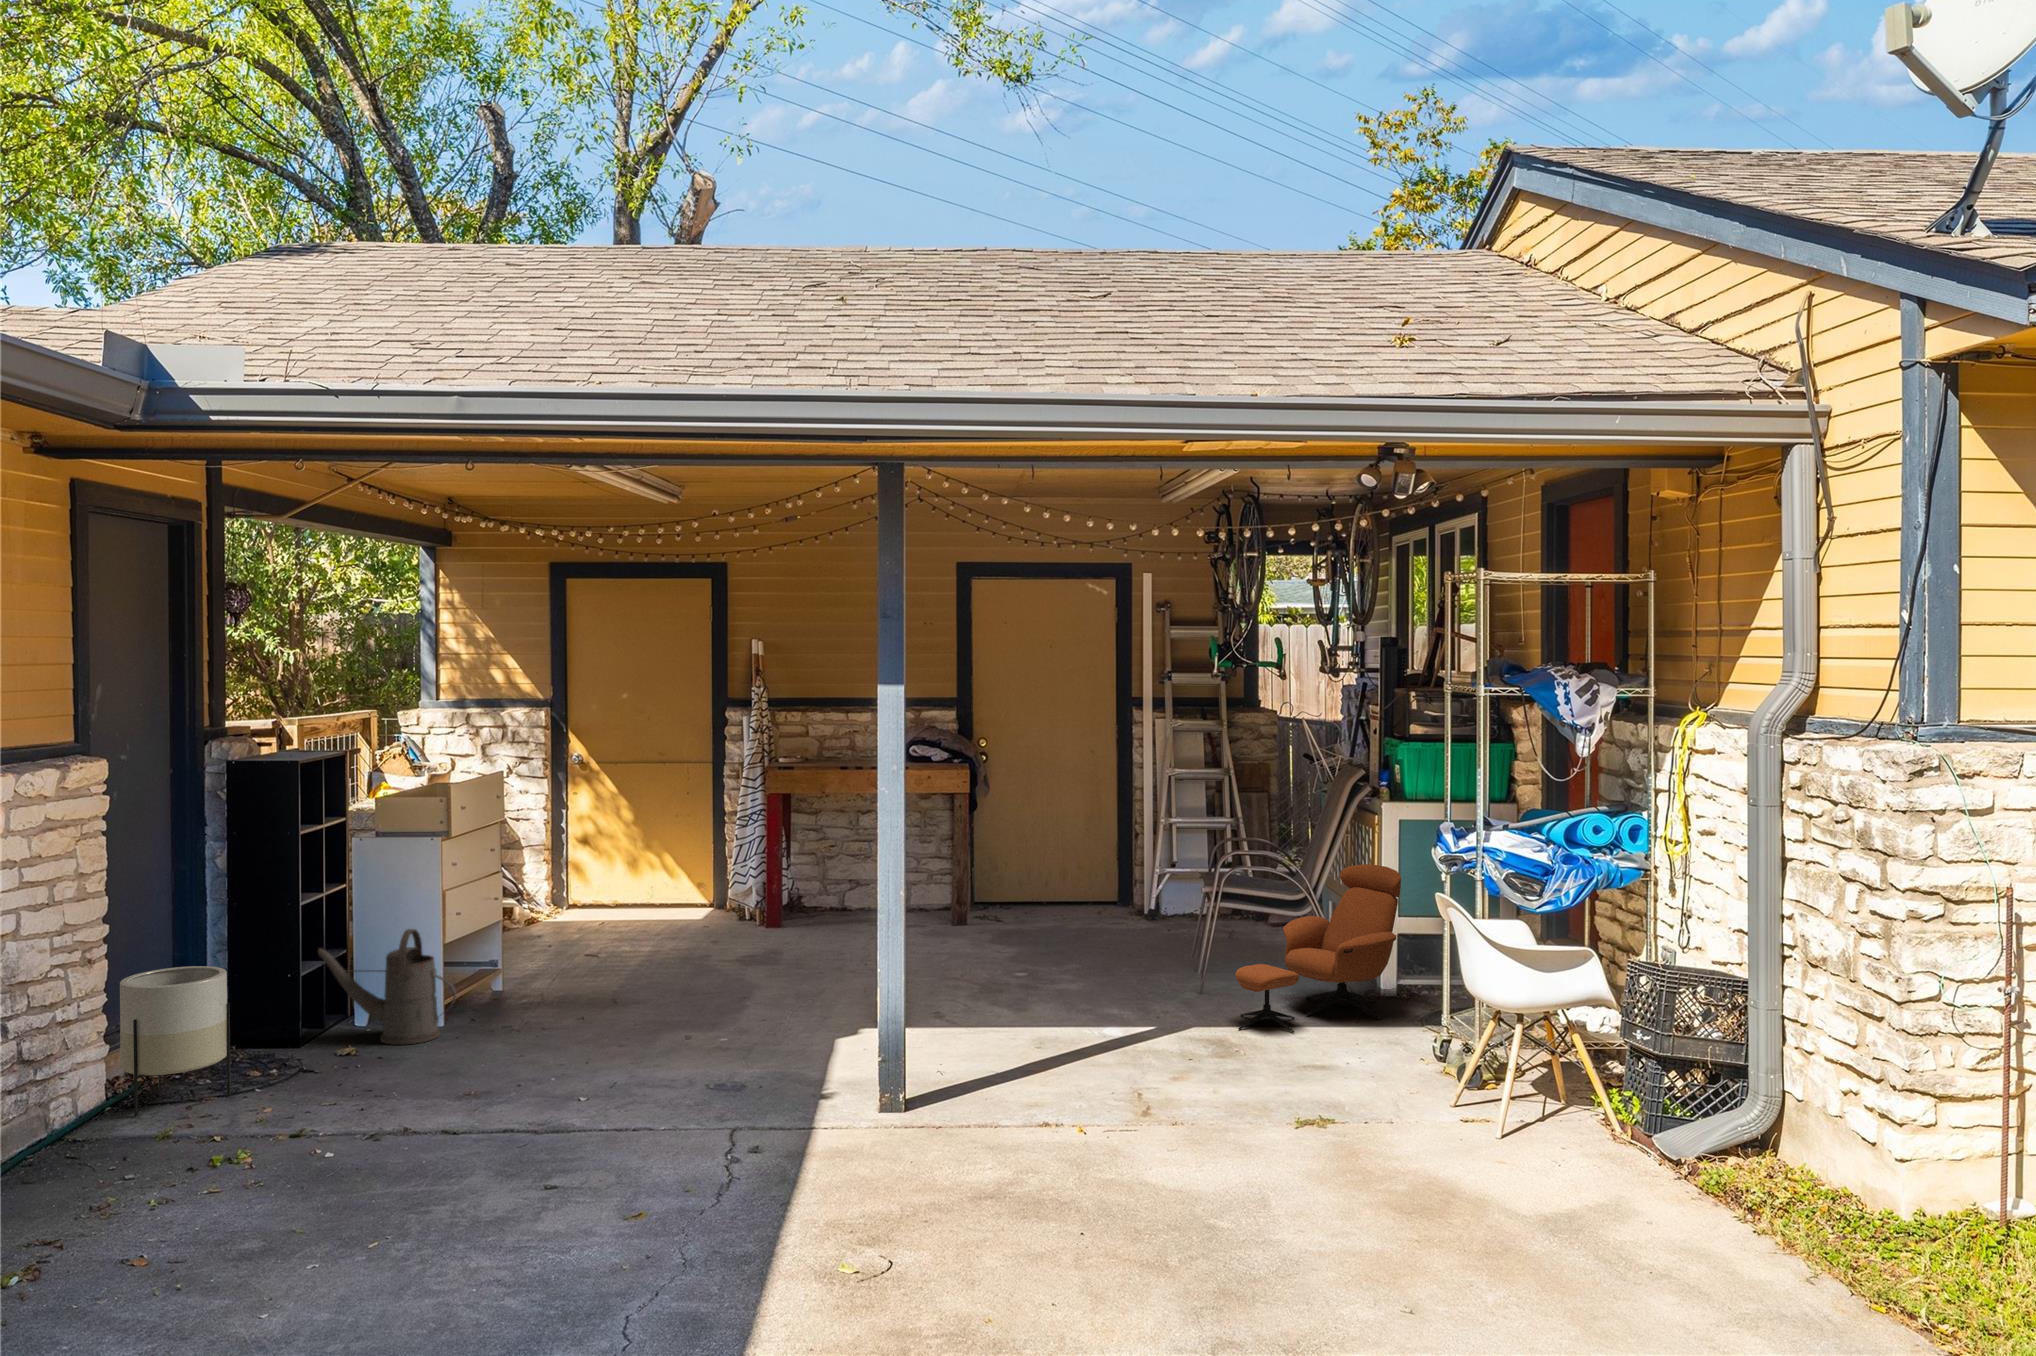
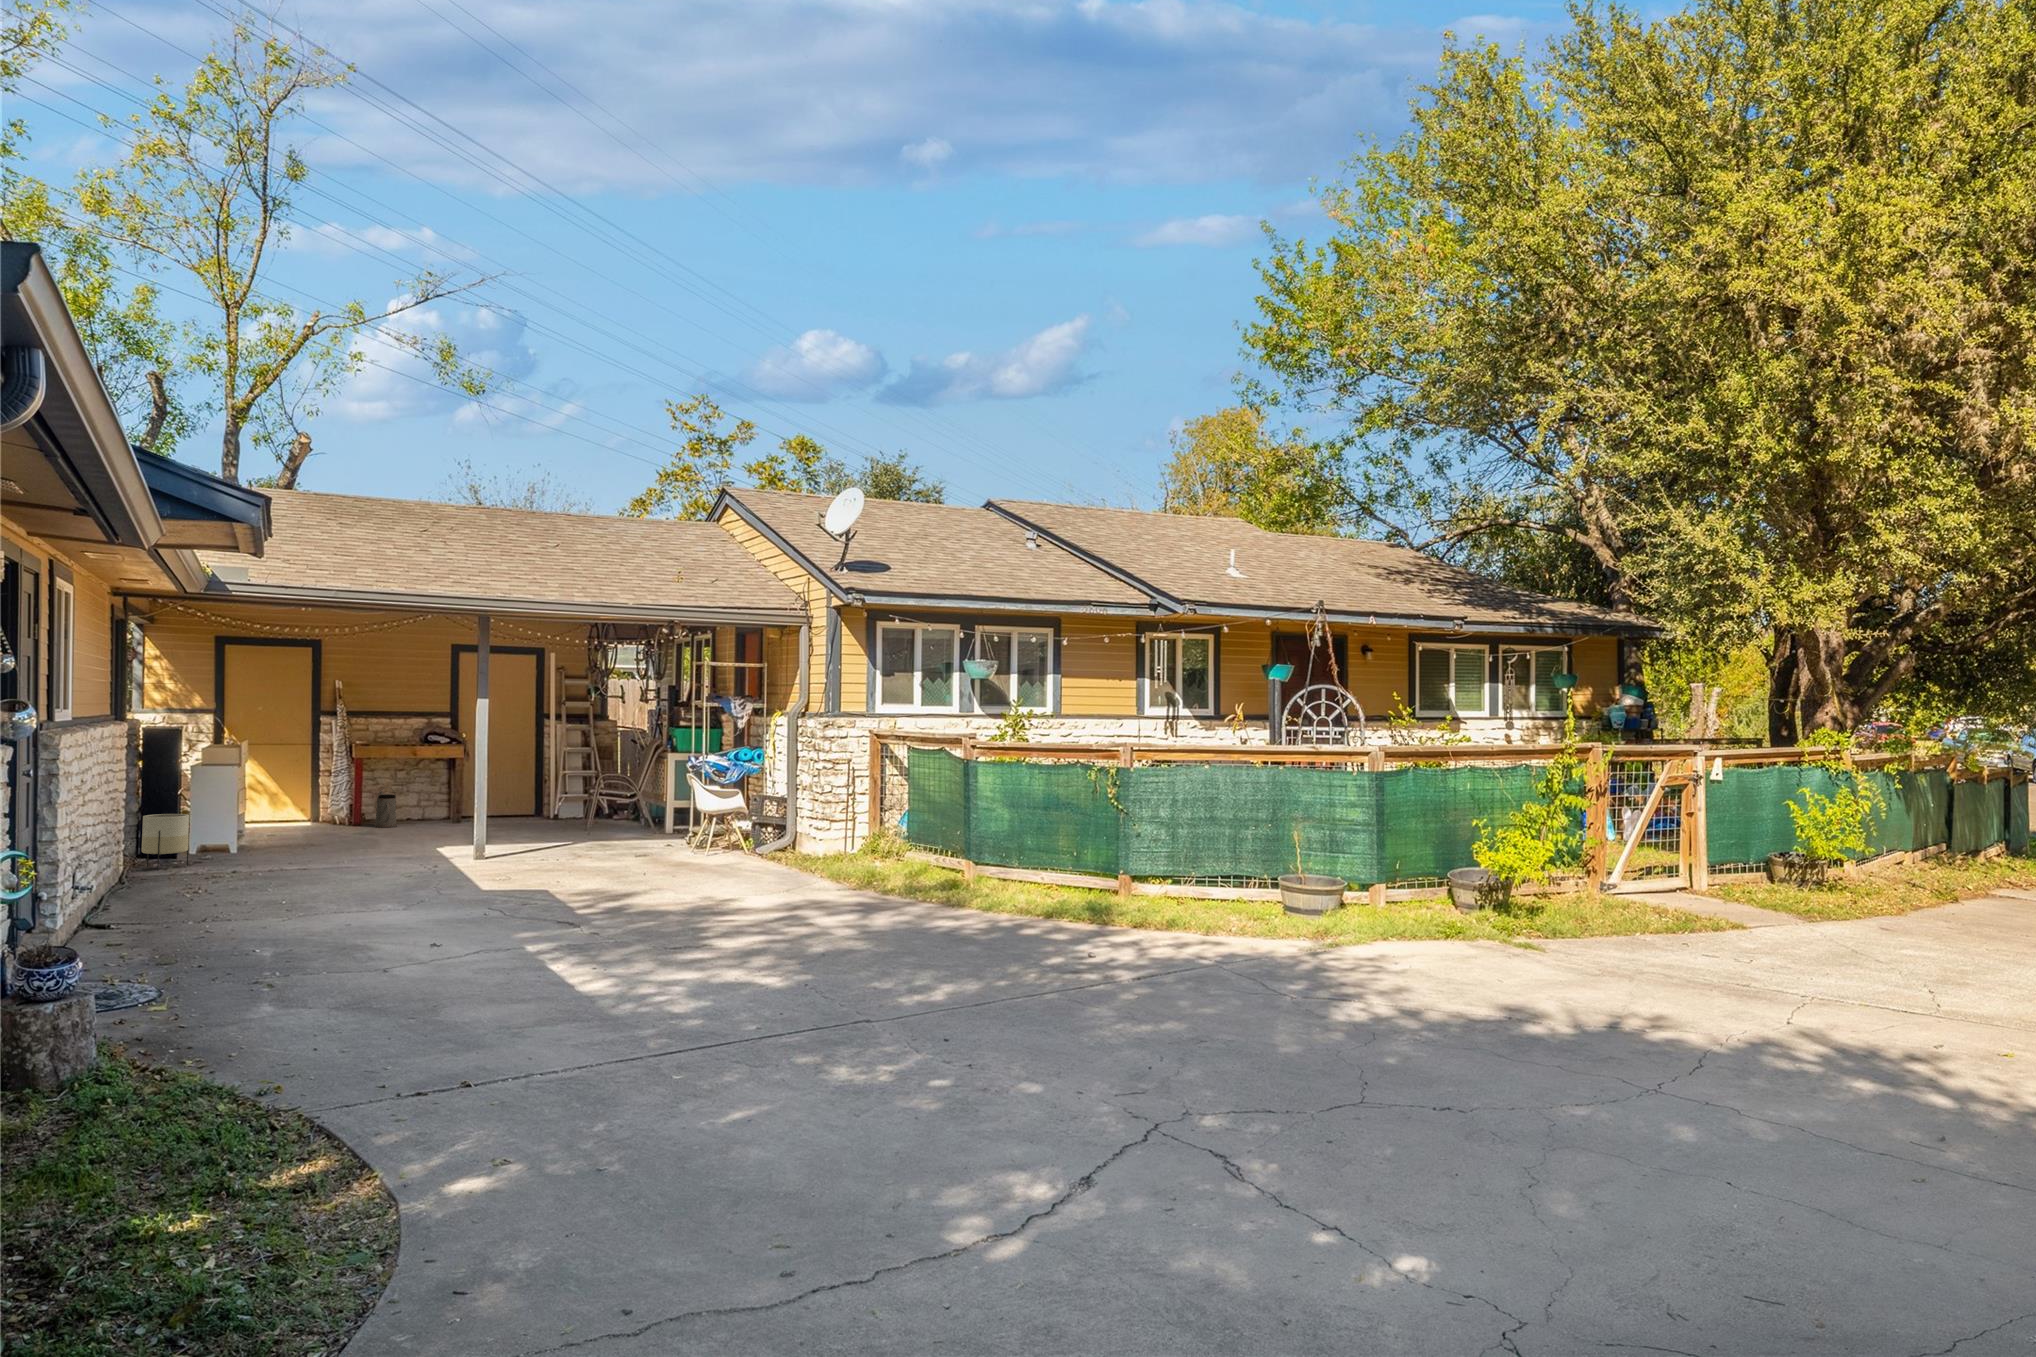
lounge chair: present [1235,864,1401,1033] -> none [611,778,677,840]
watering can: present [318,929,457,1045] -> present [374,787,397,827]

